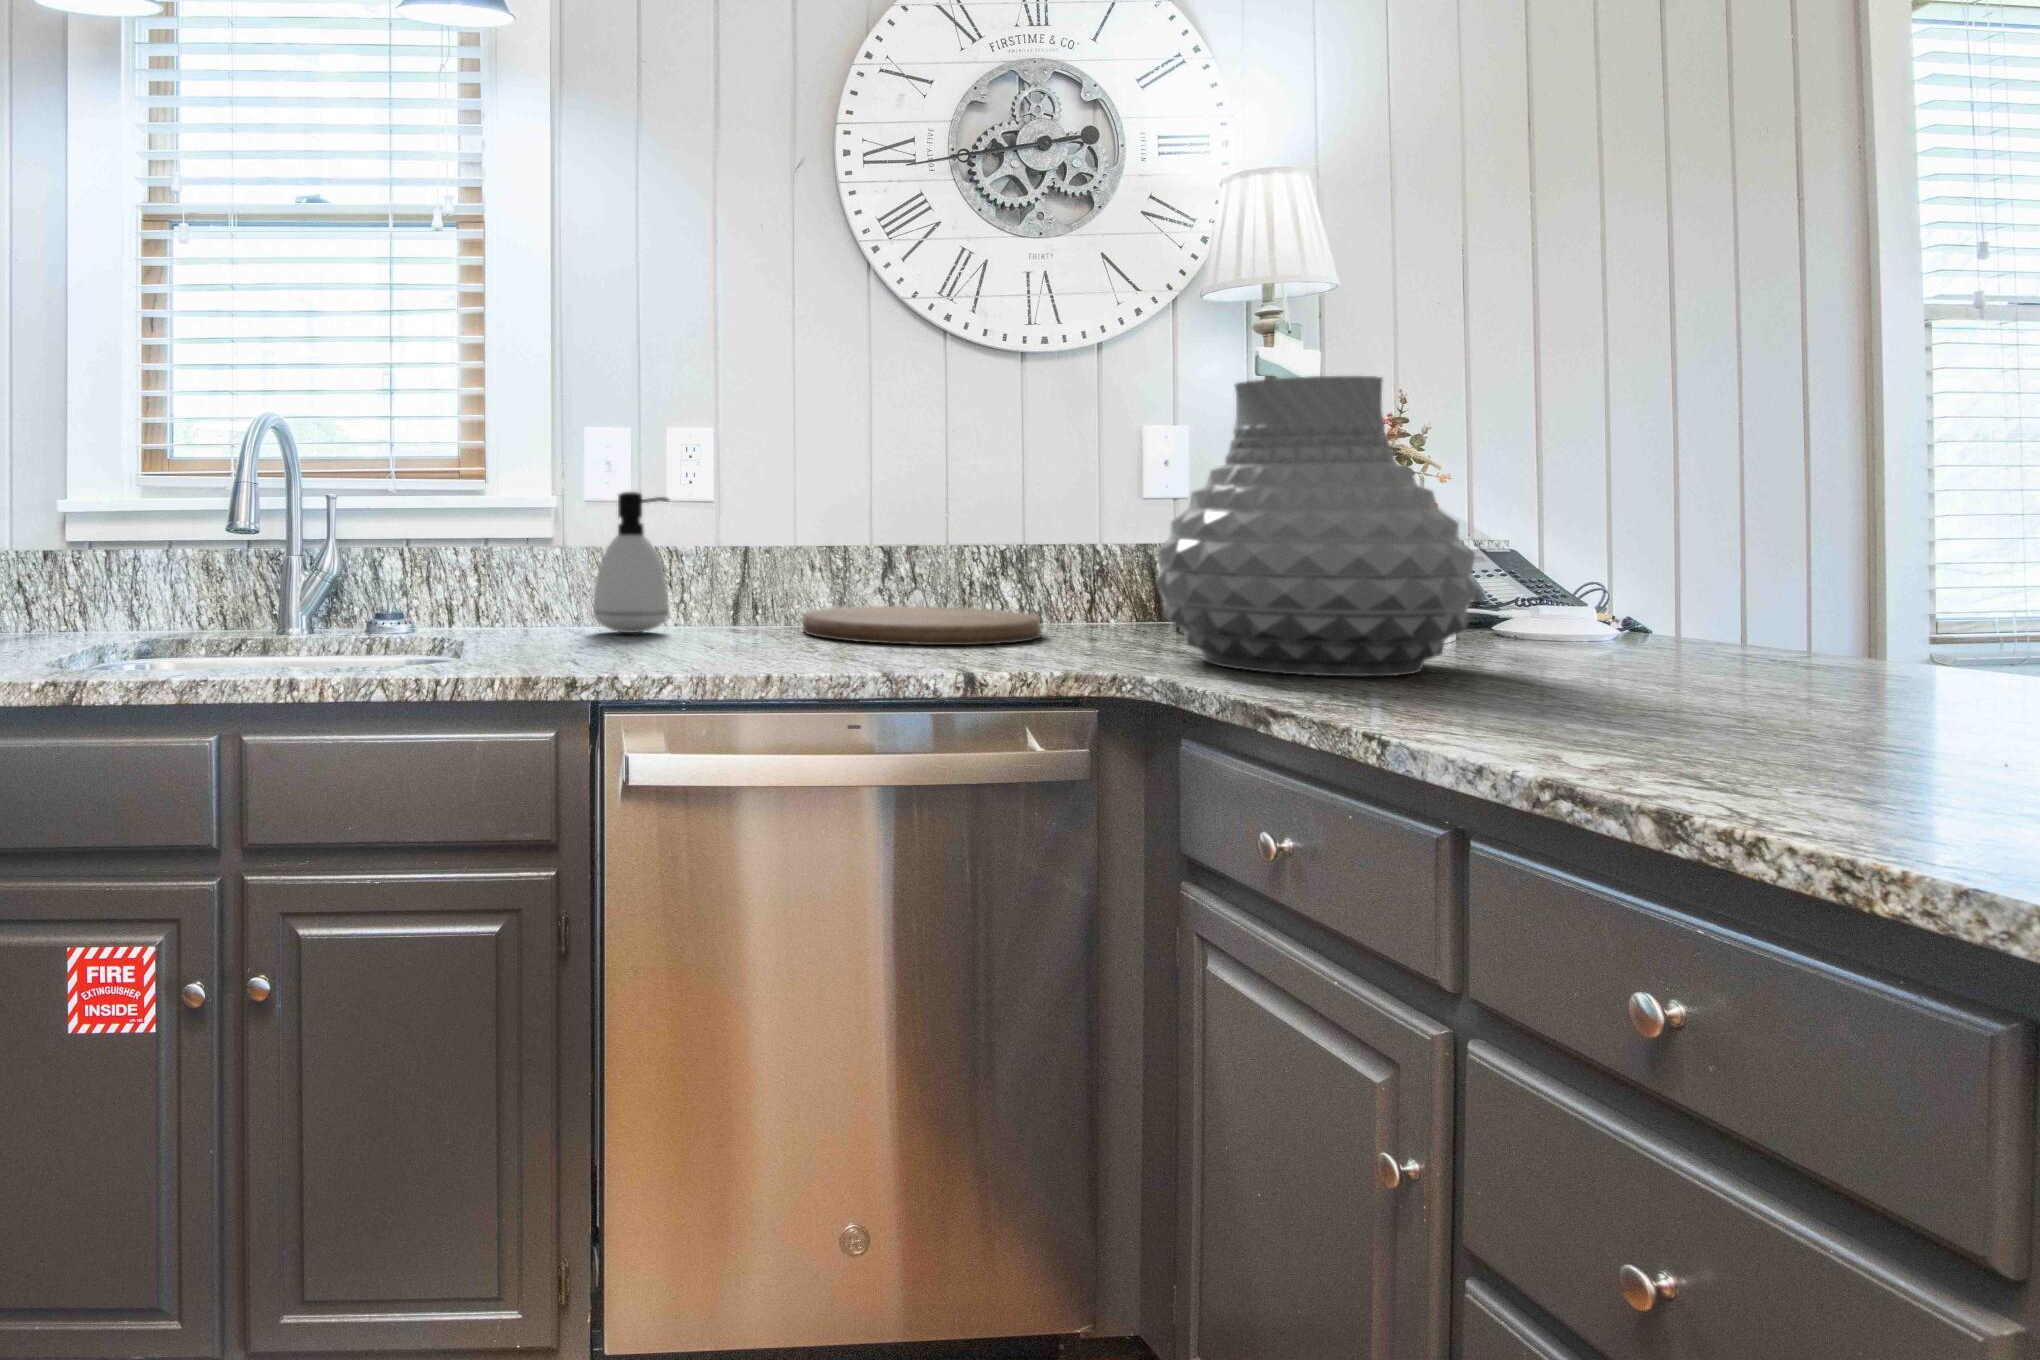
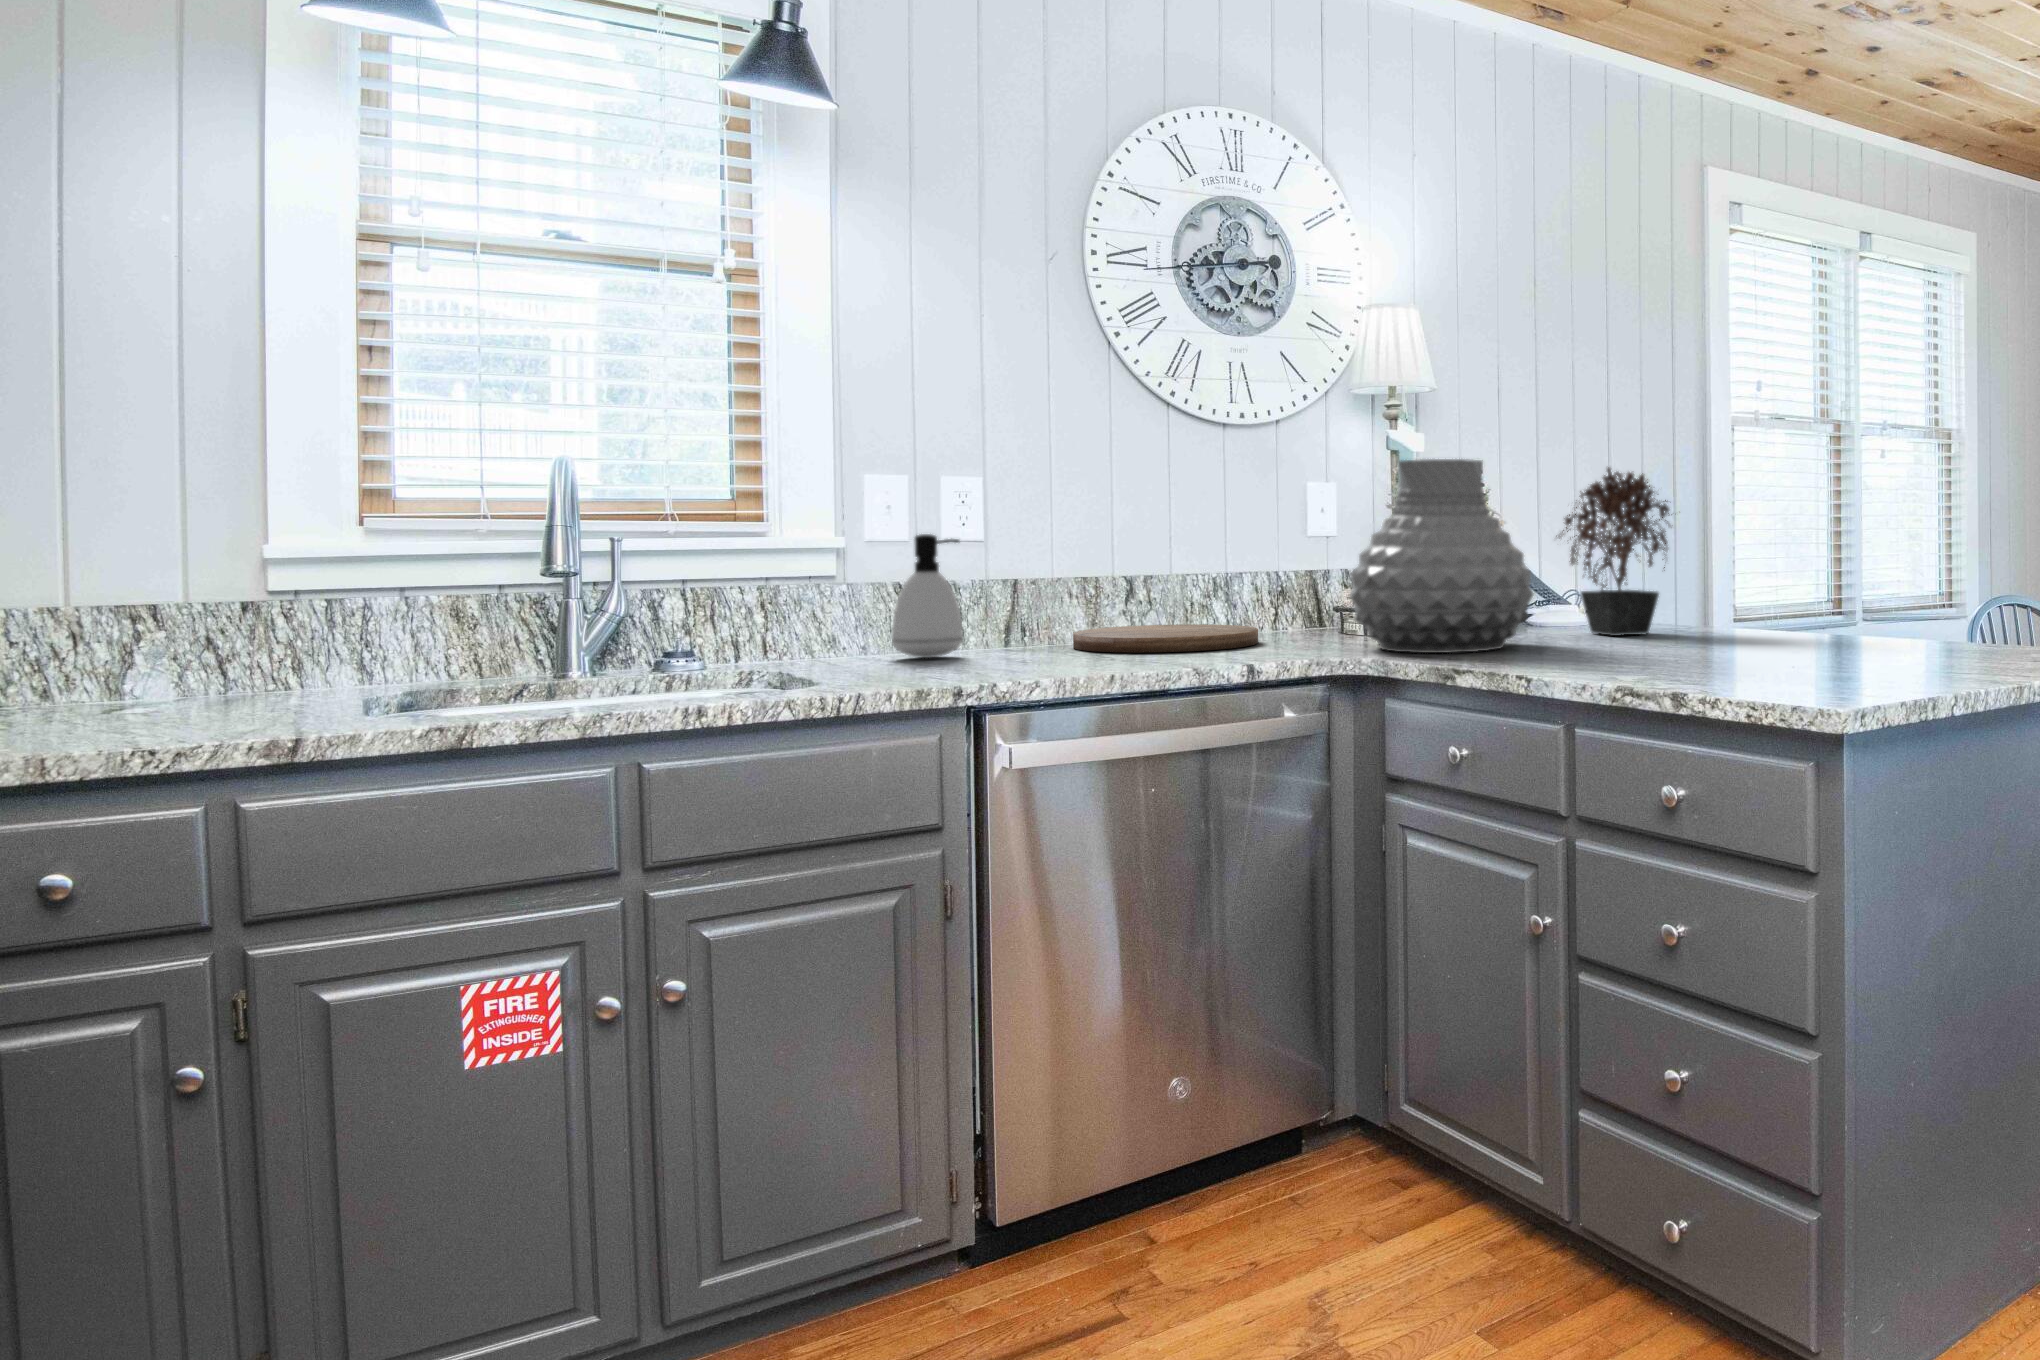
potted plant: none [1538,380,1815,665] -> present [1556,467,1672,636]

